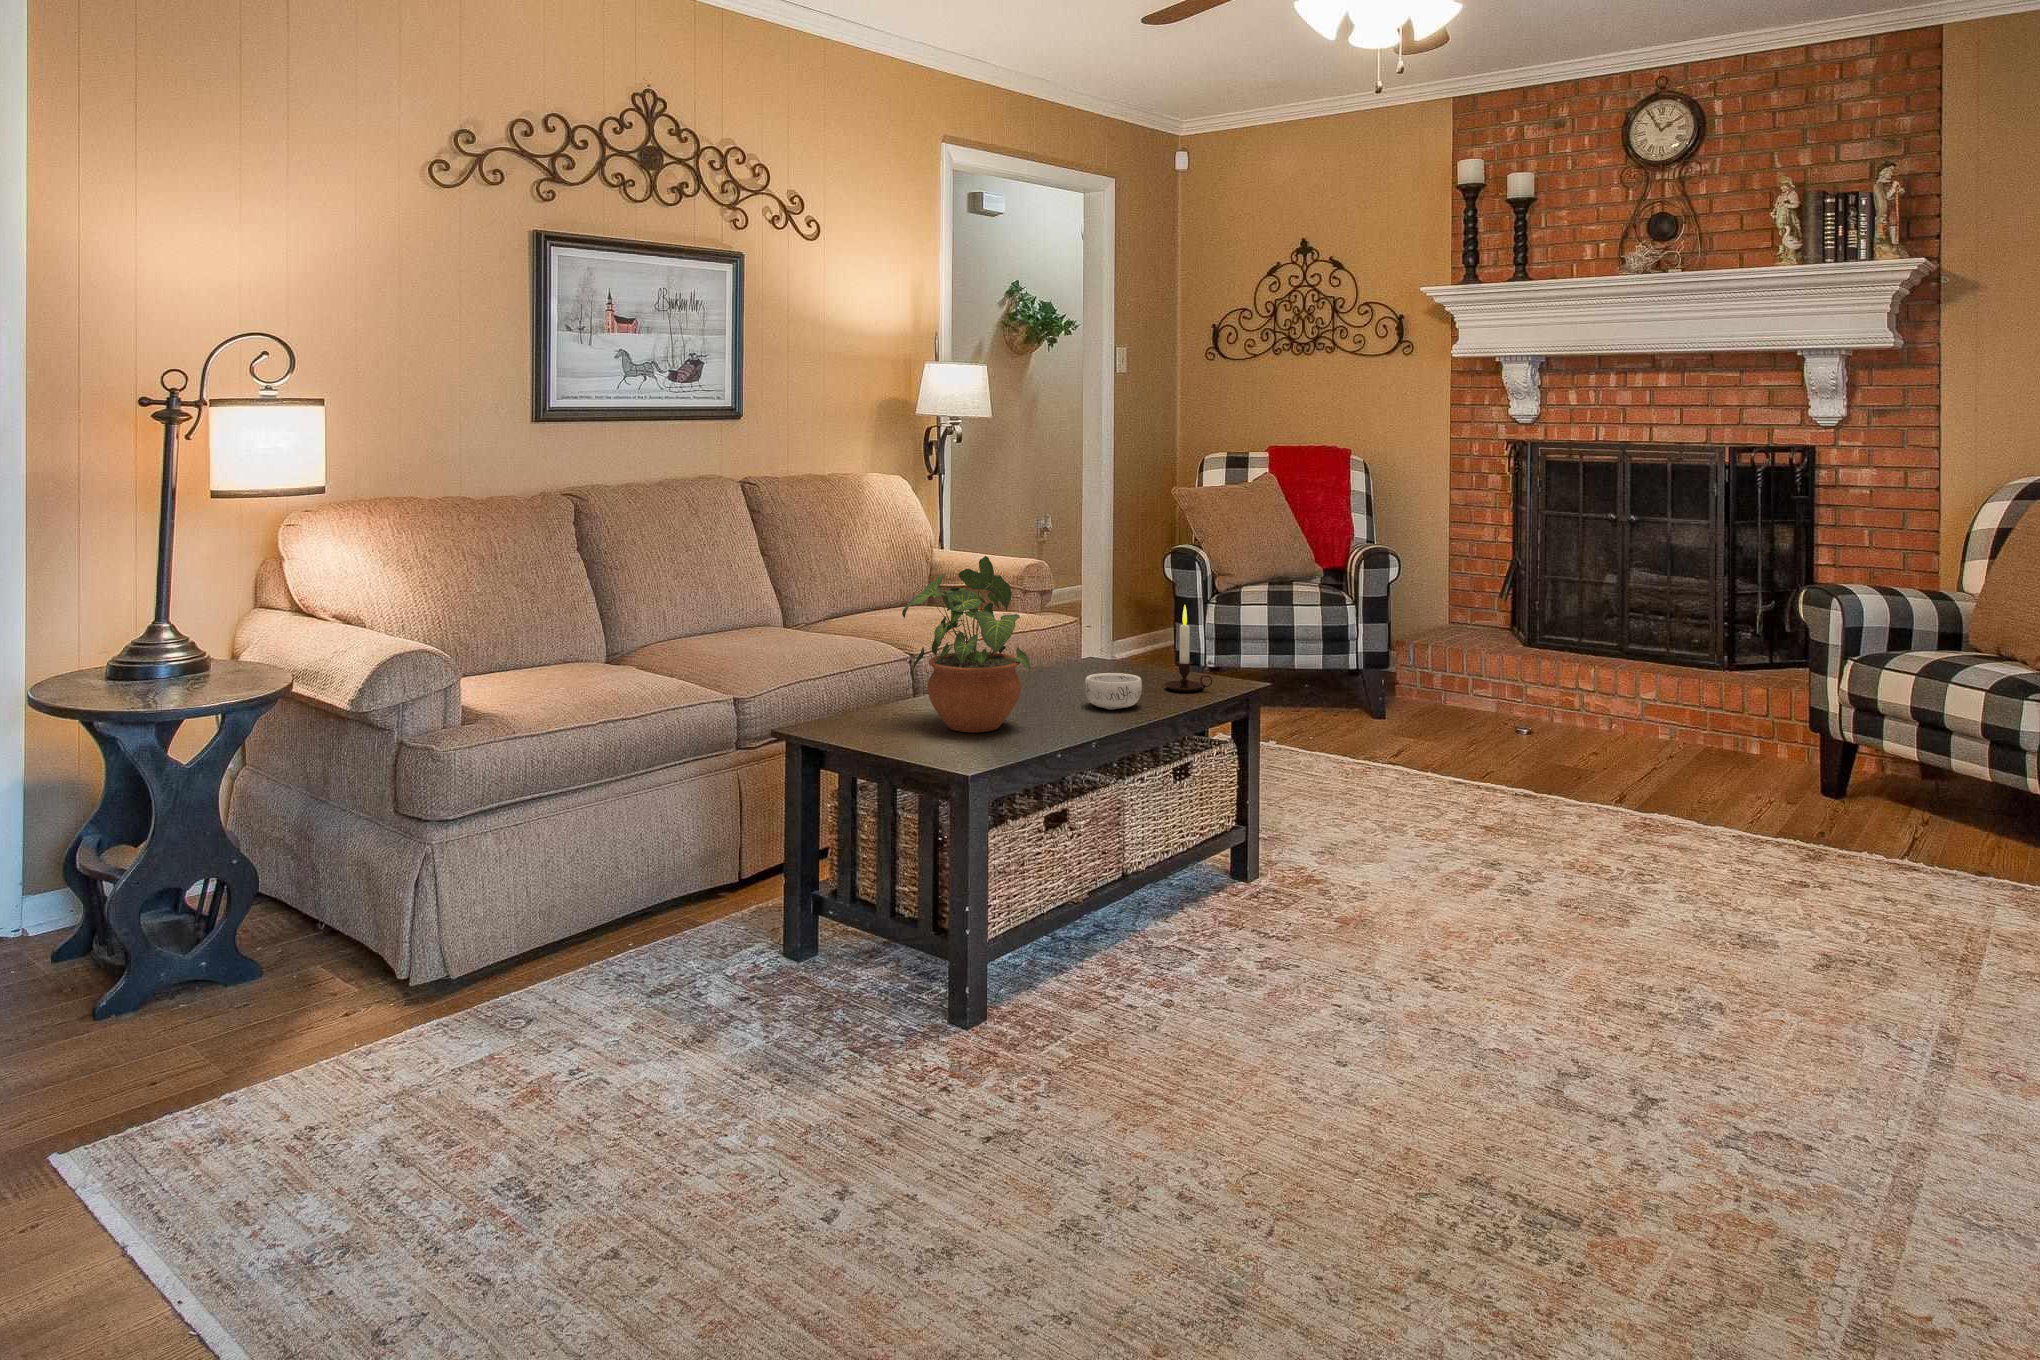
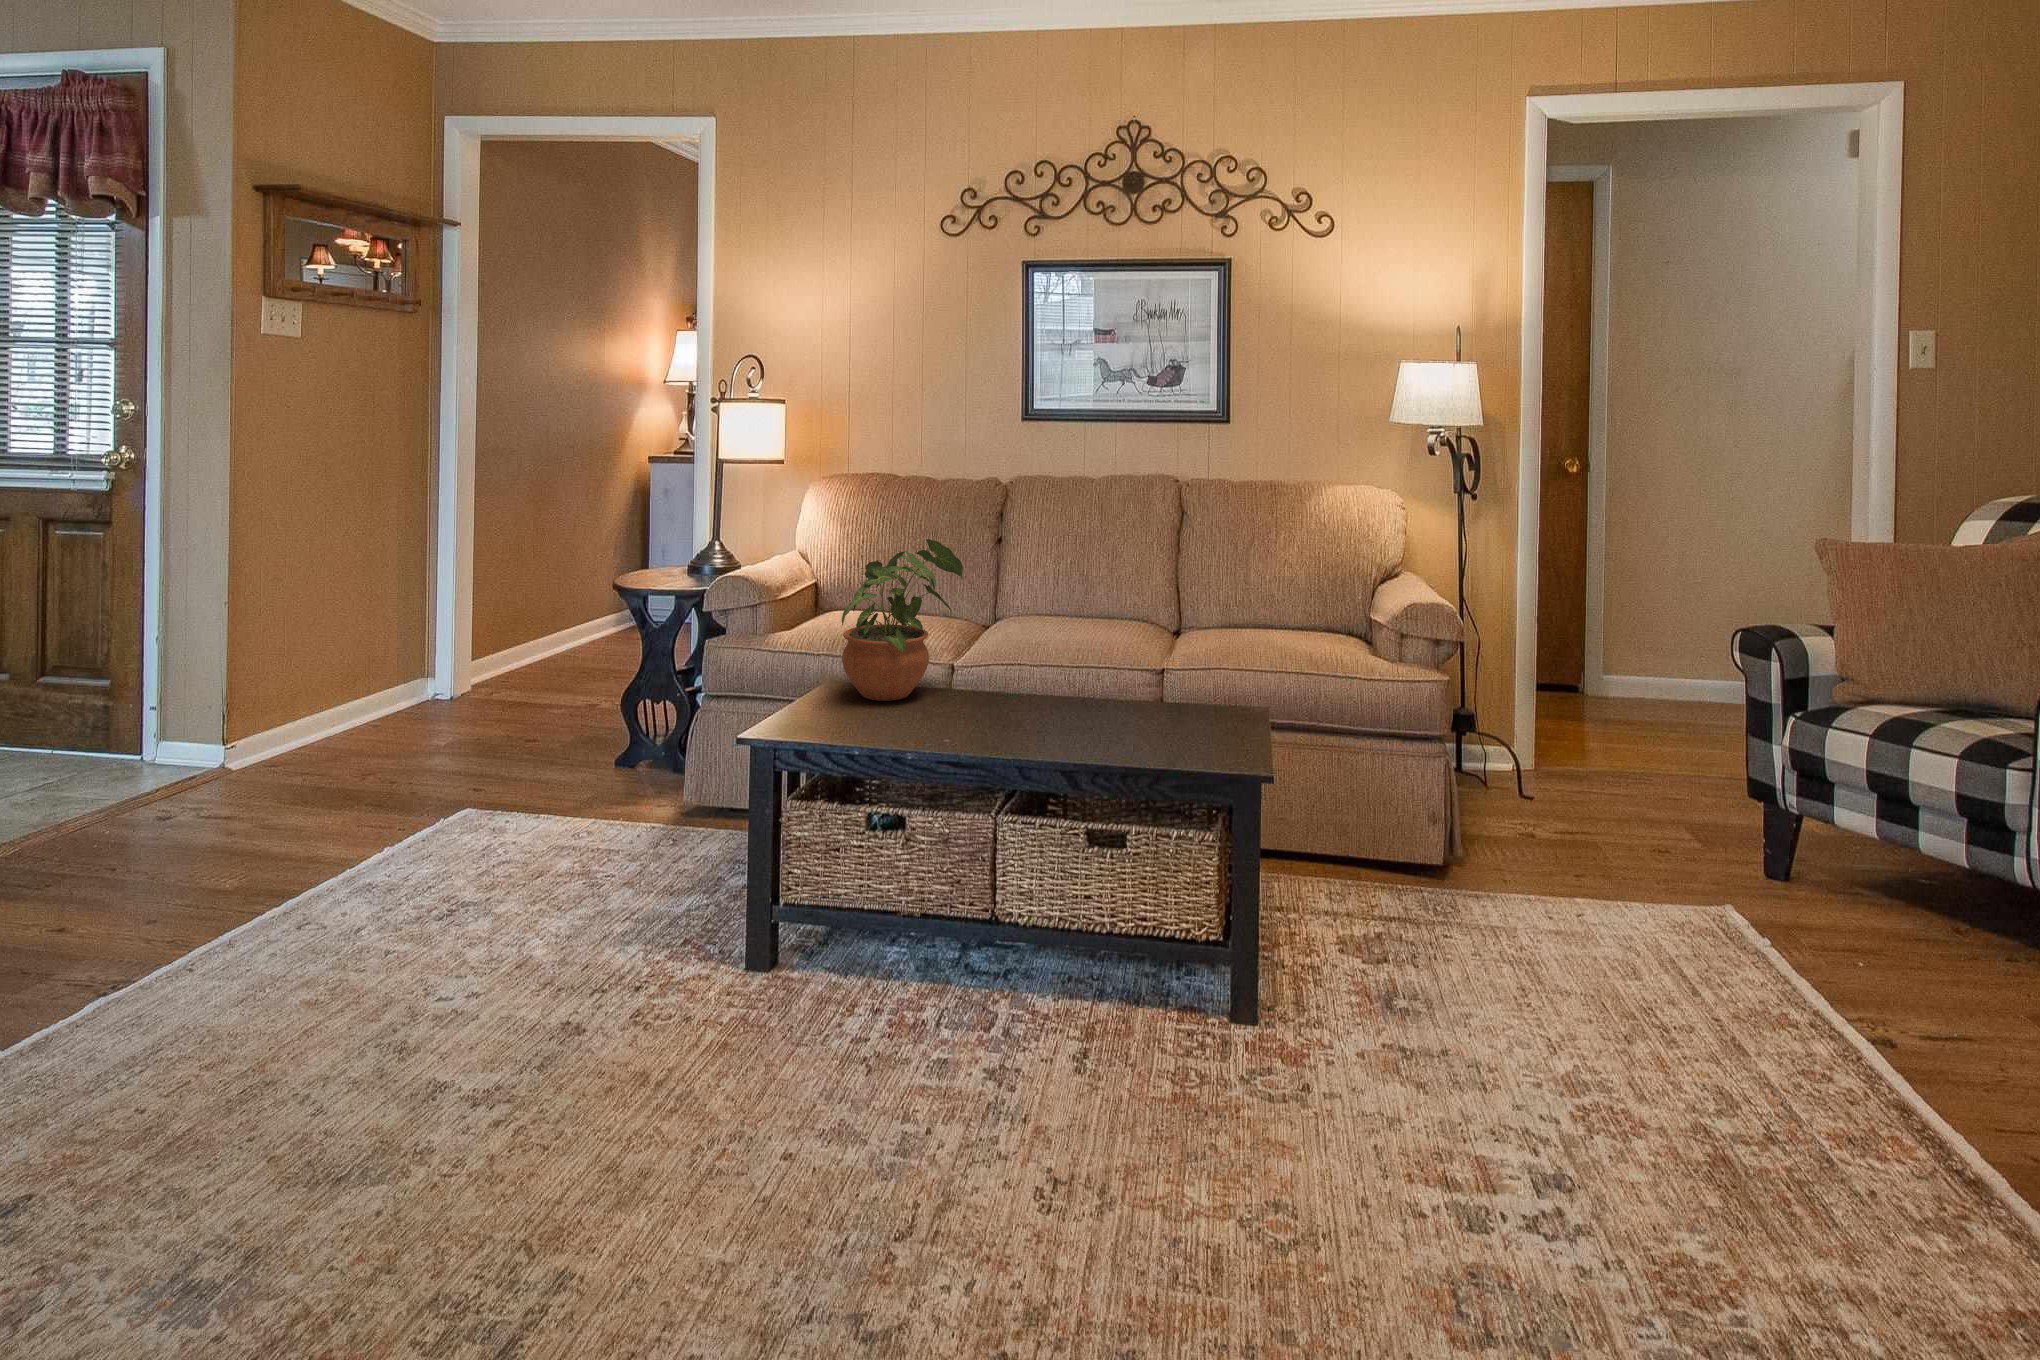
candle: present [1165,605,1212,691] -> none [1128,631,1174,734]
decorative bowl: present [1085,673,1142,710] -> none [999,681,1069,722]

